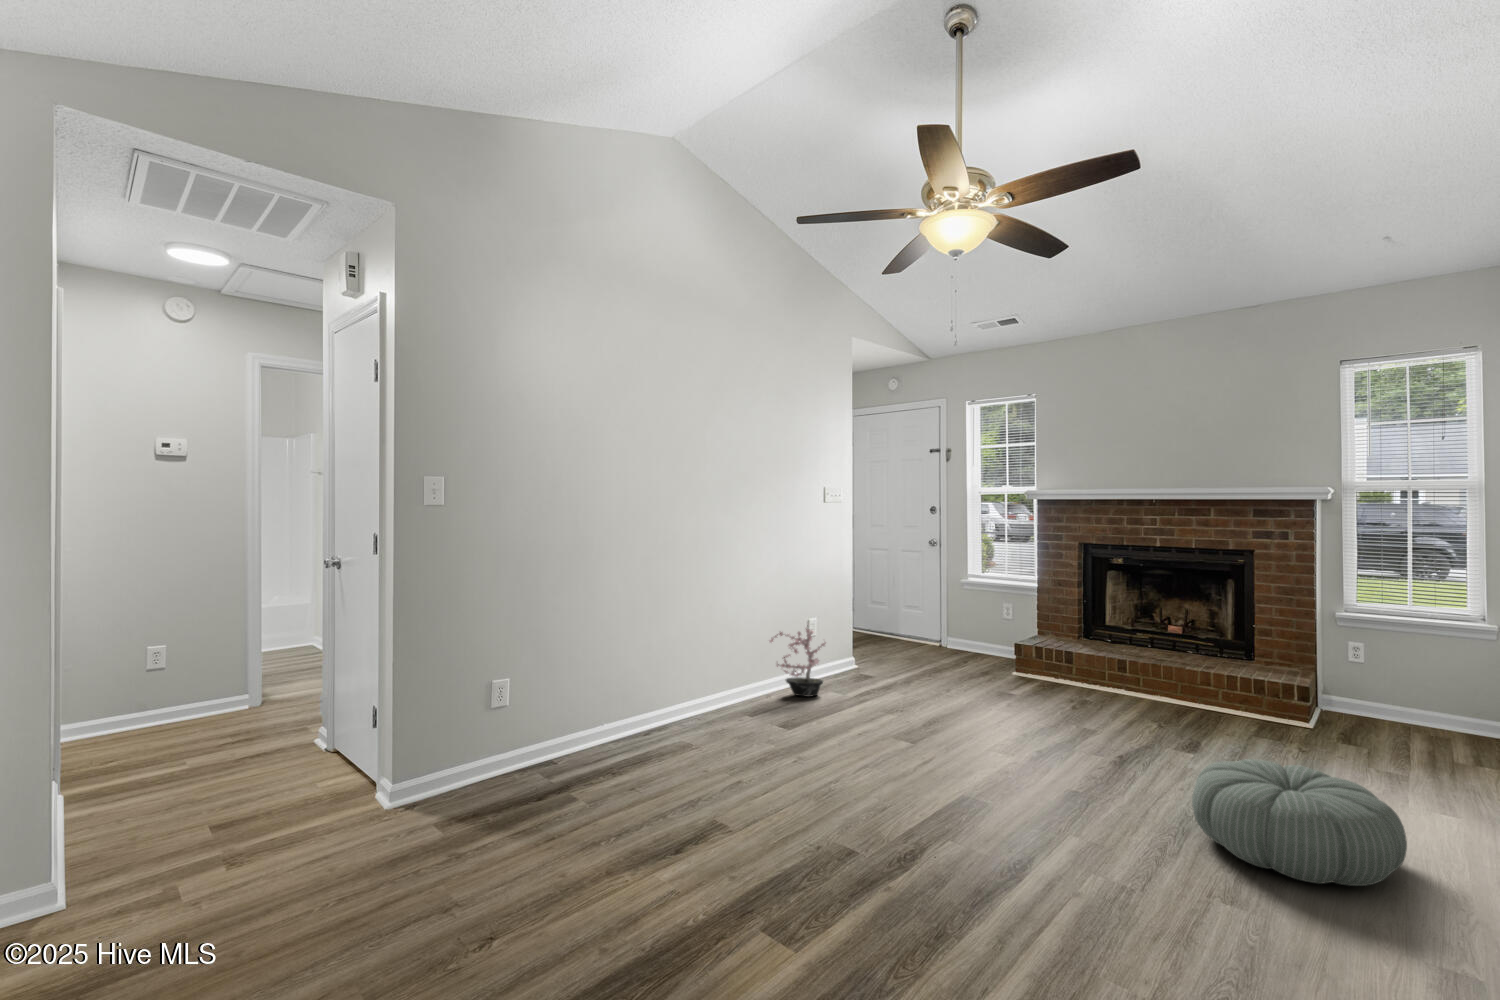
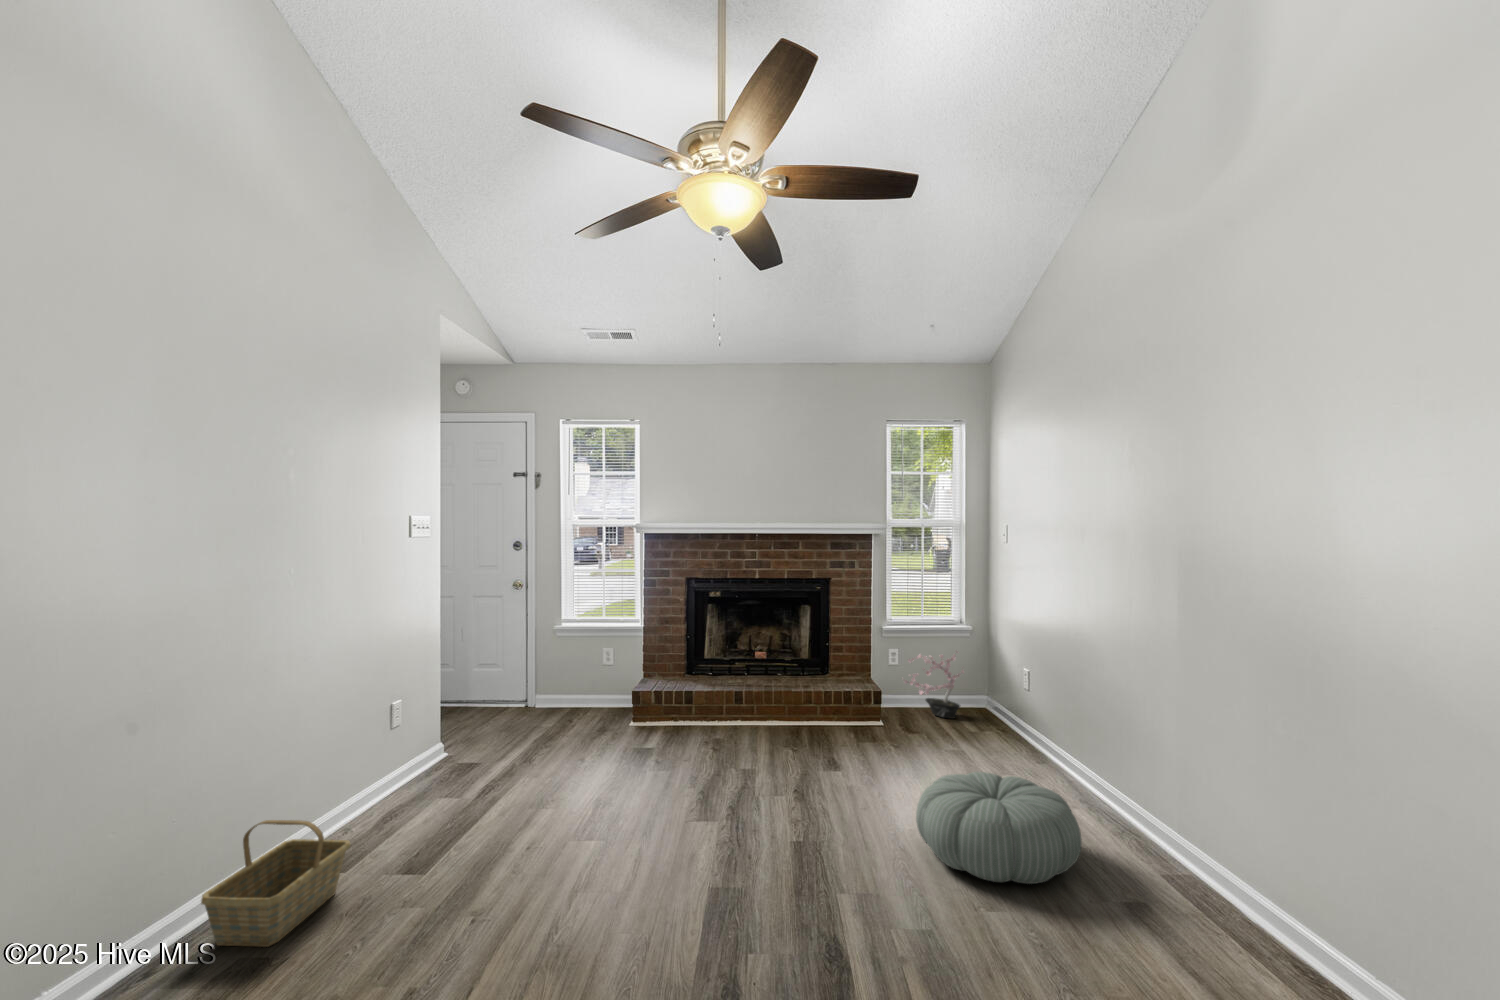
potted plant: present [769,624,826,697] -> present [904,651,964,719]
basket: none [675,667,753,734] -> present [201,820,350,947]

